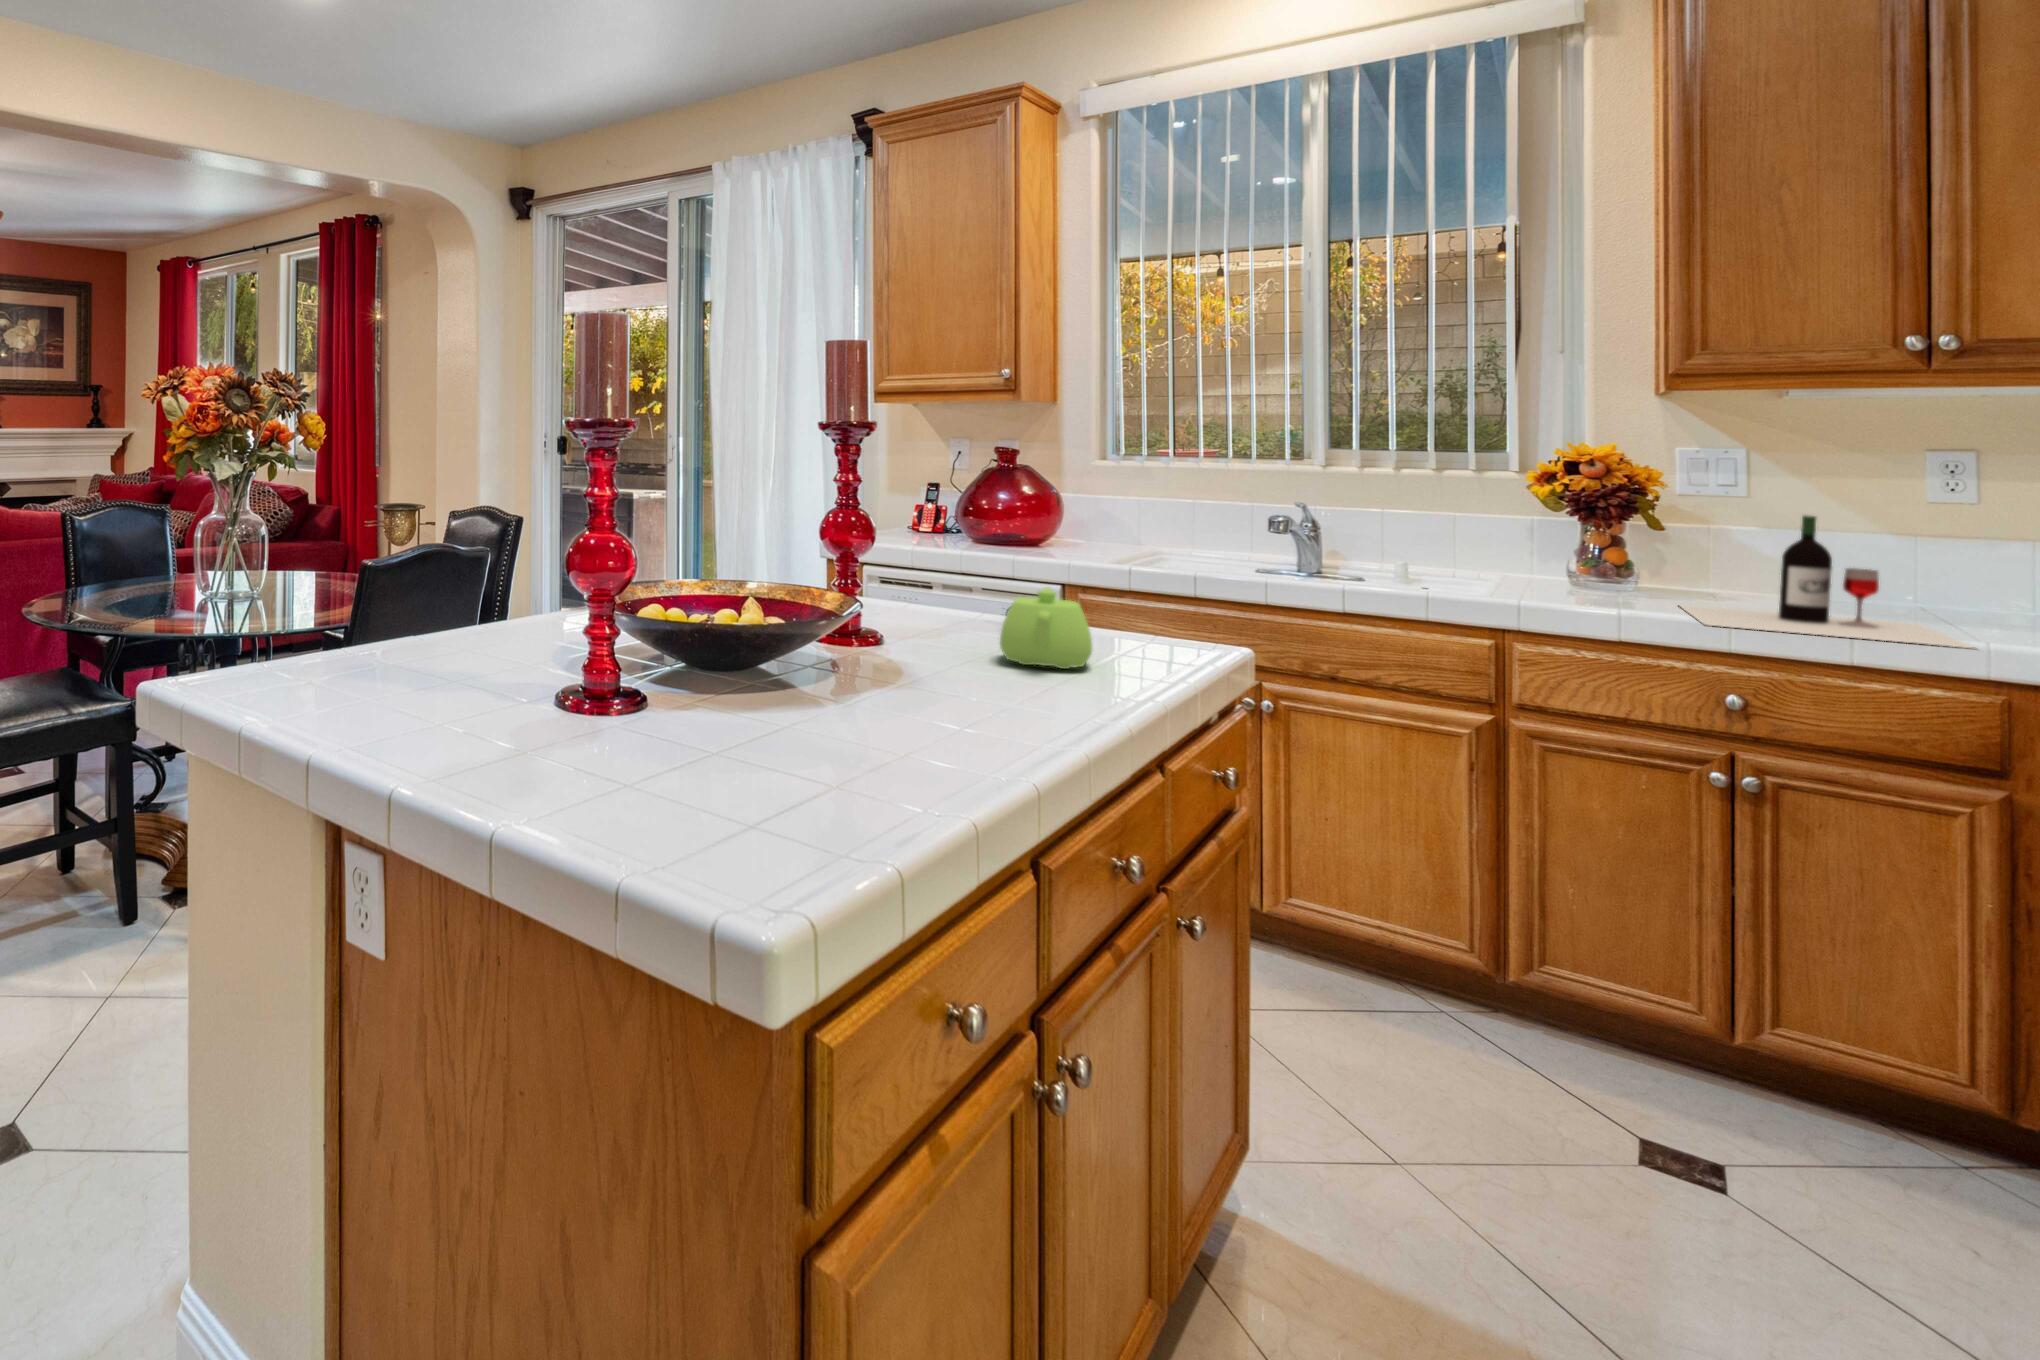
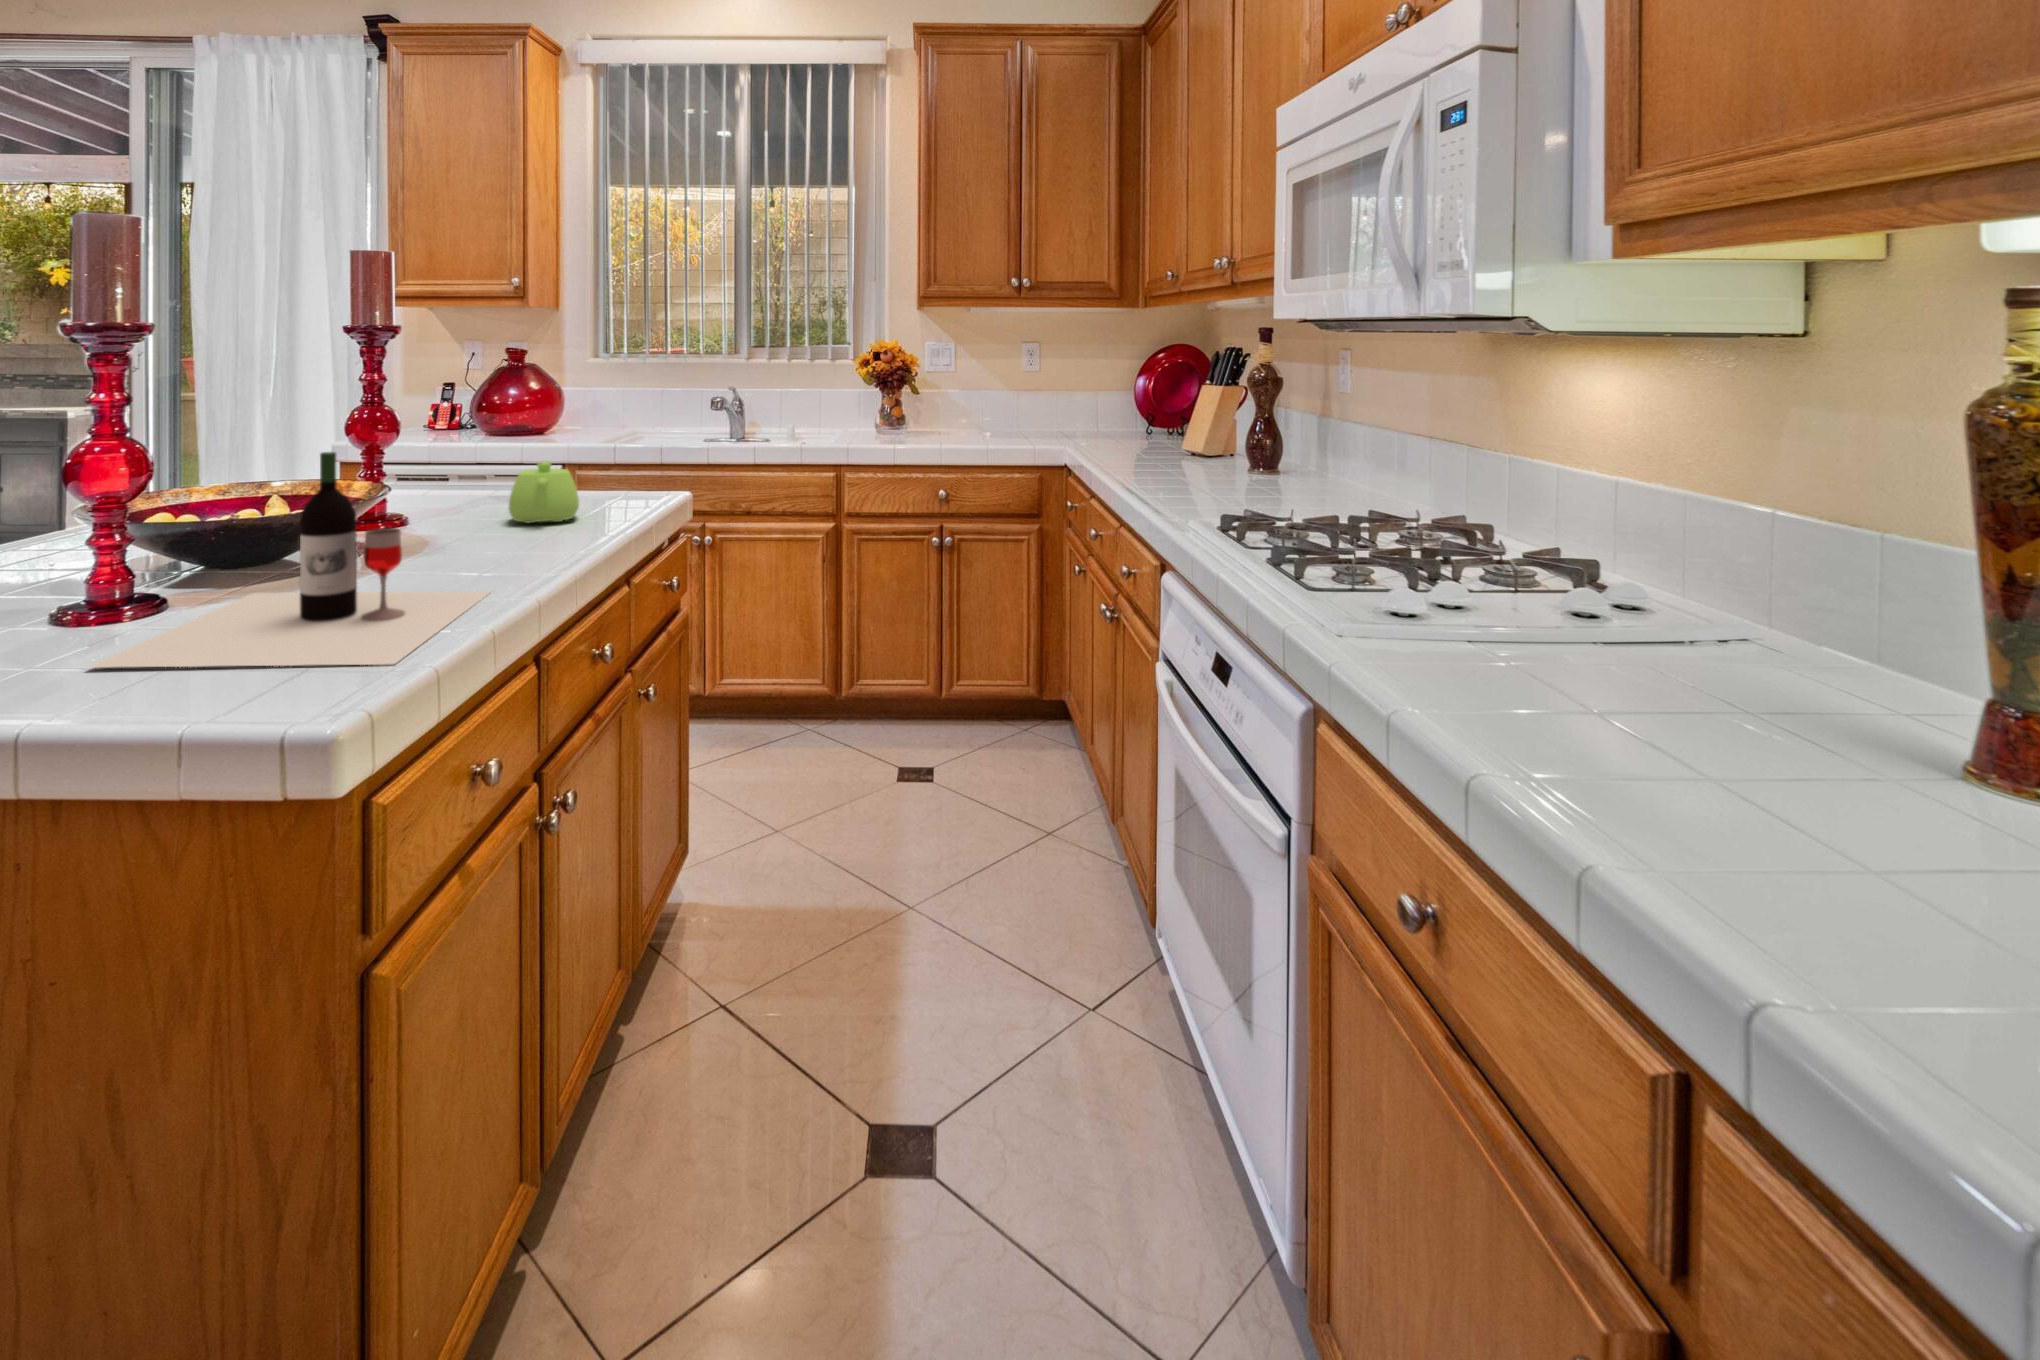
wine bottle: present [1681,515,1972,648] -> present [89,452,490,668]

